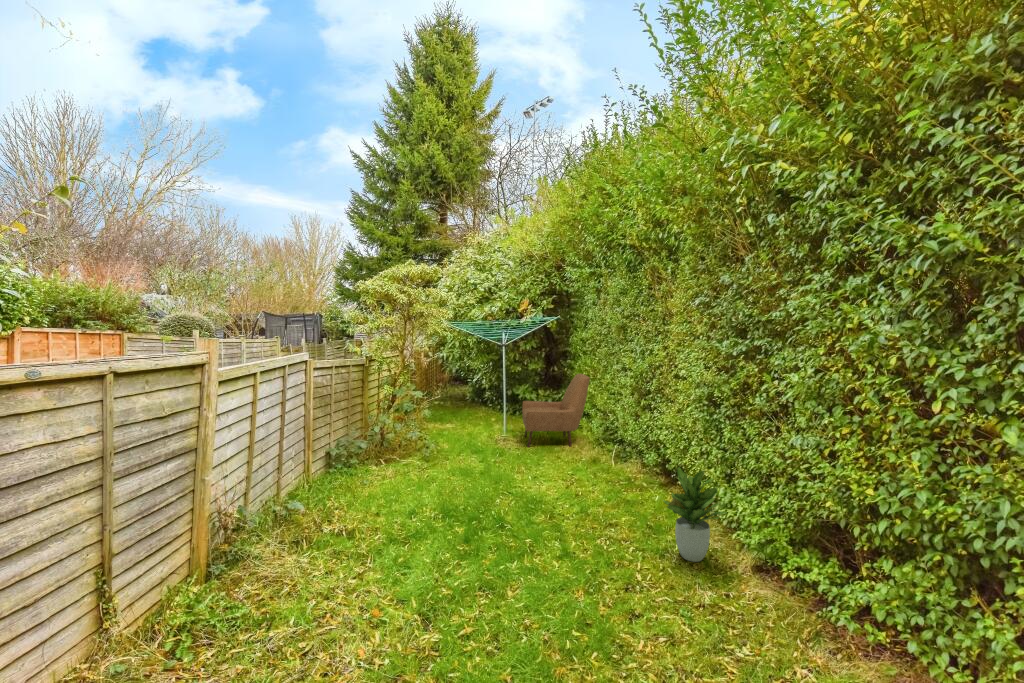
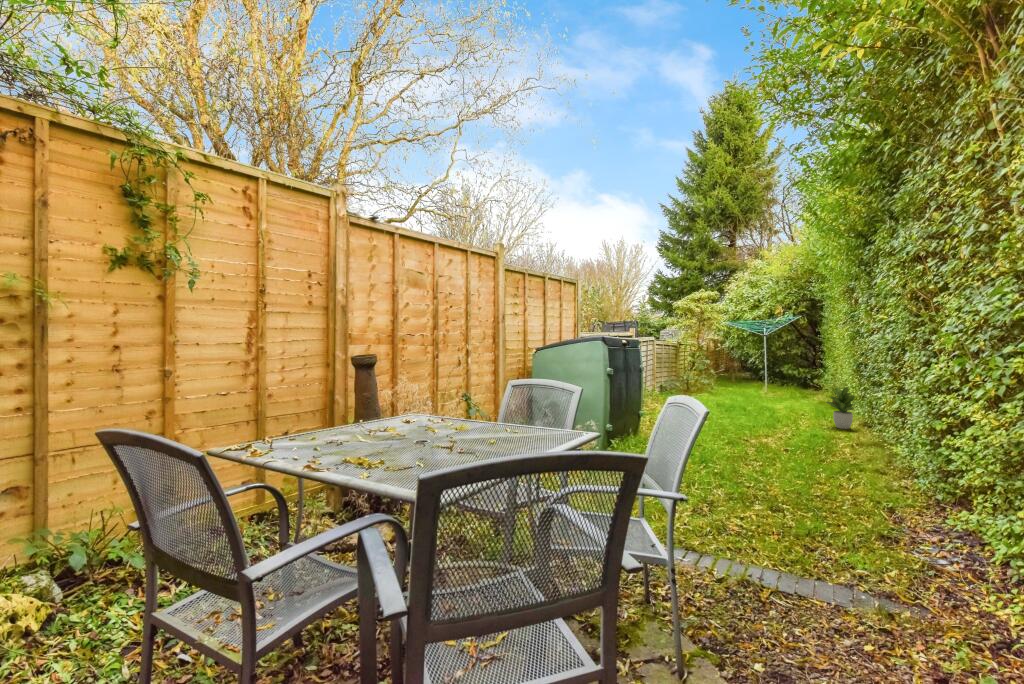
chair: present [522,374,590,447] -> none [776,353,827,397]

